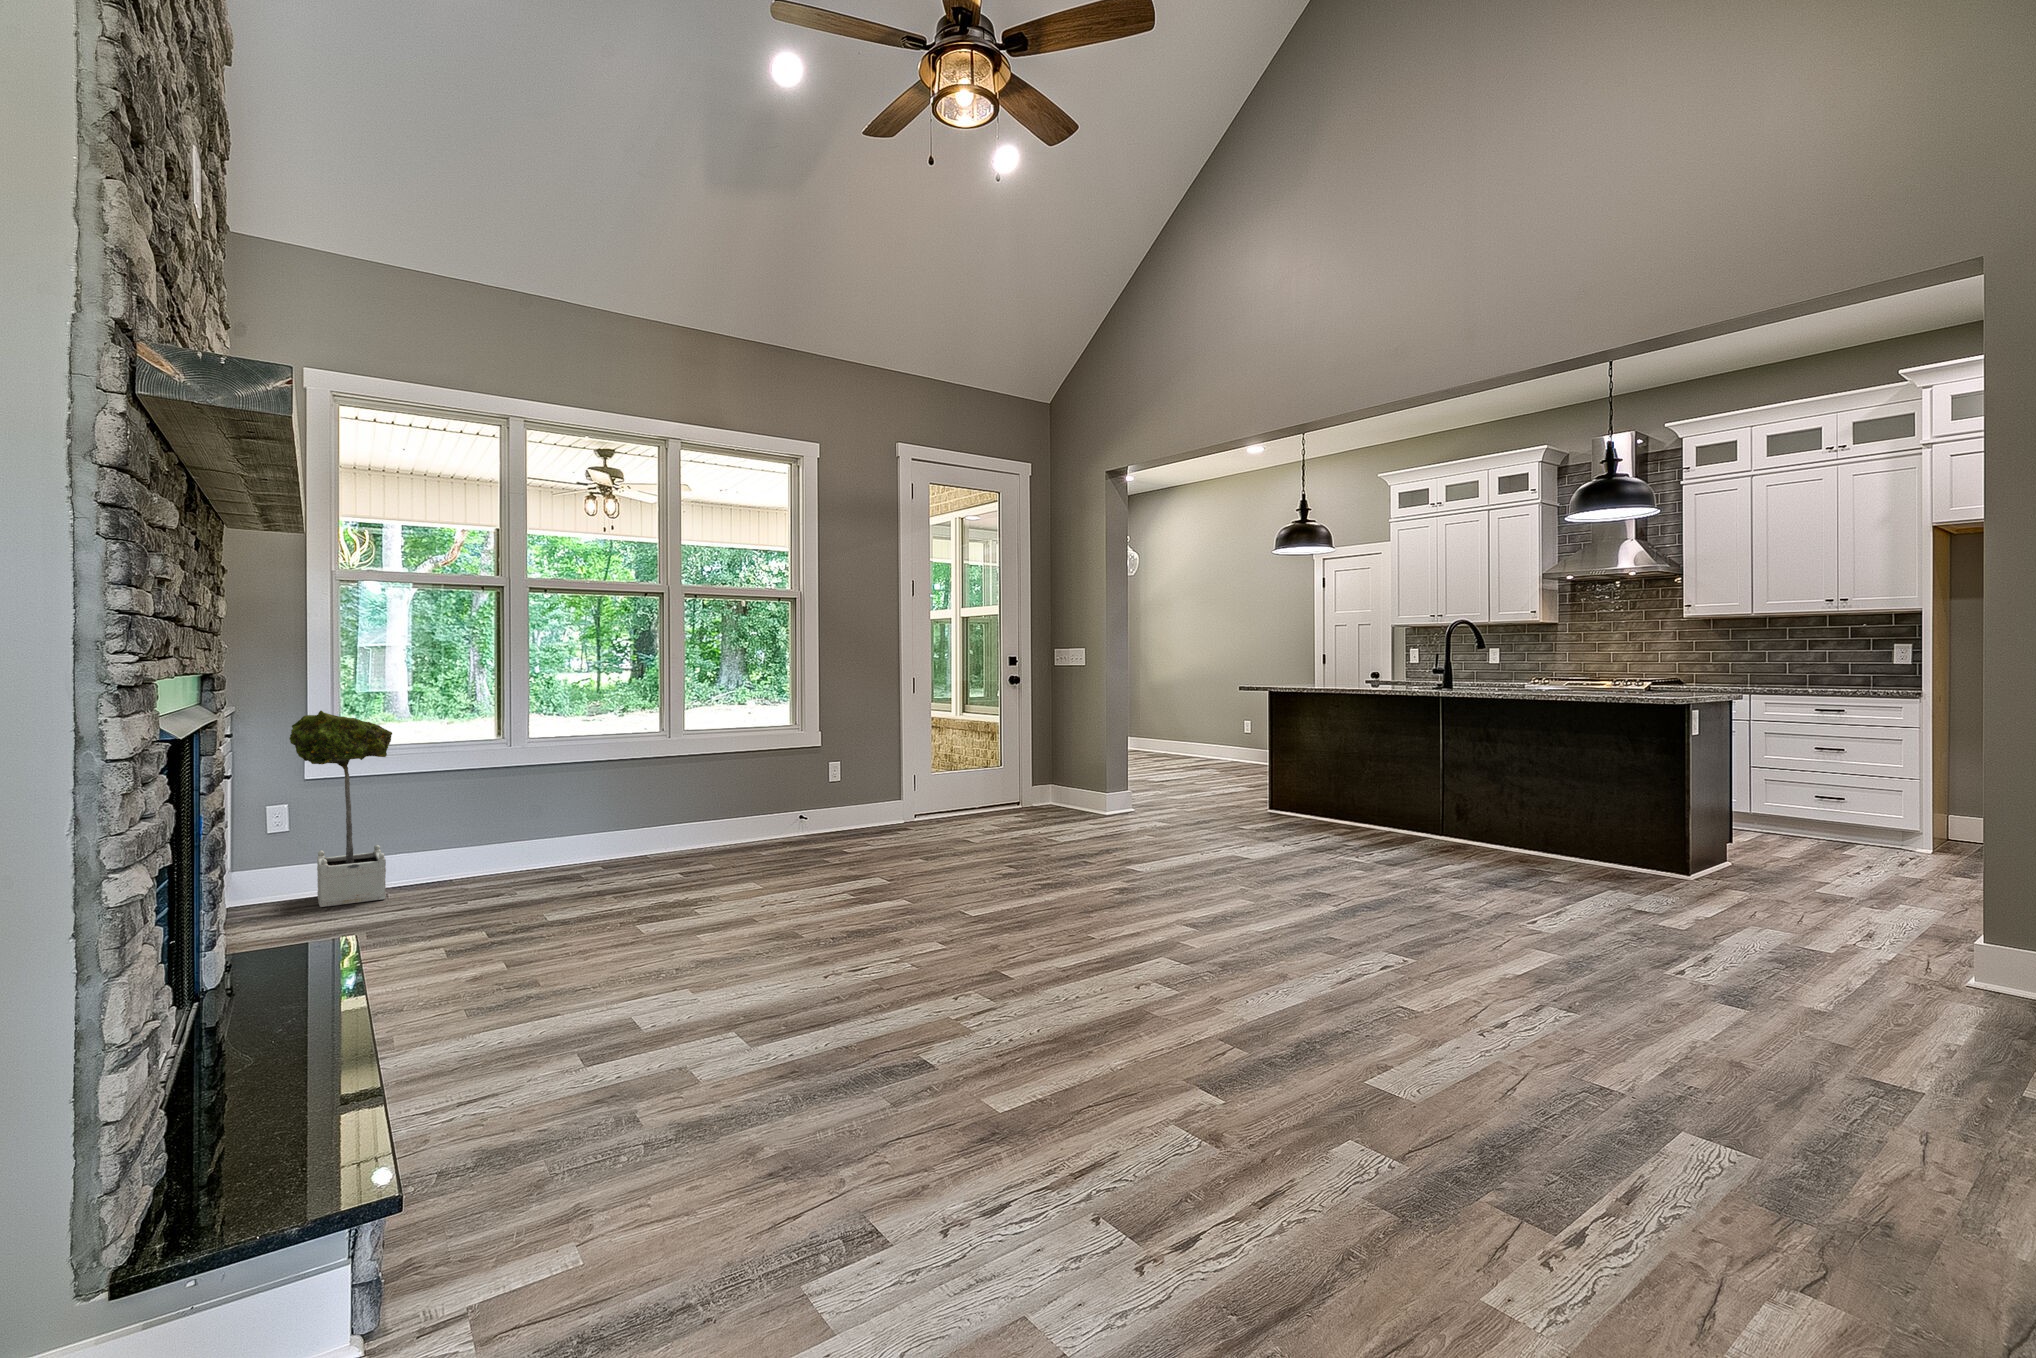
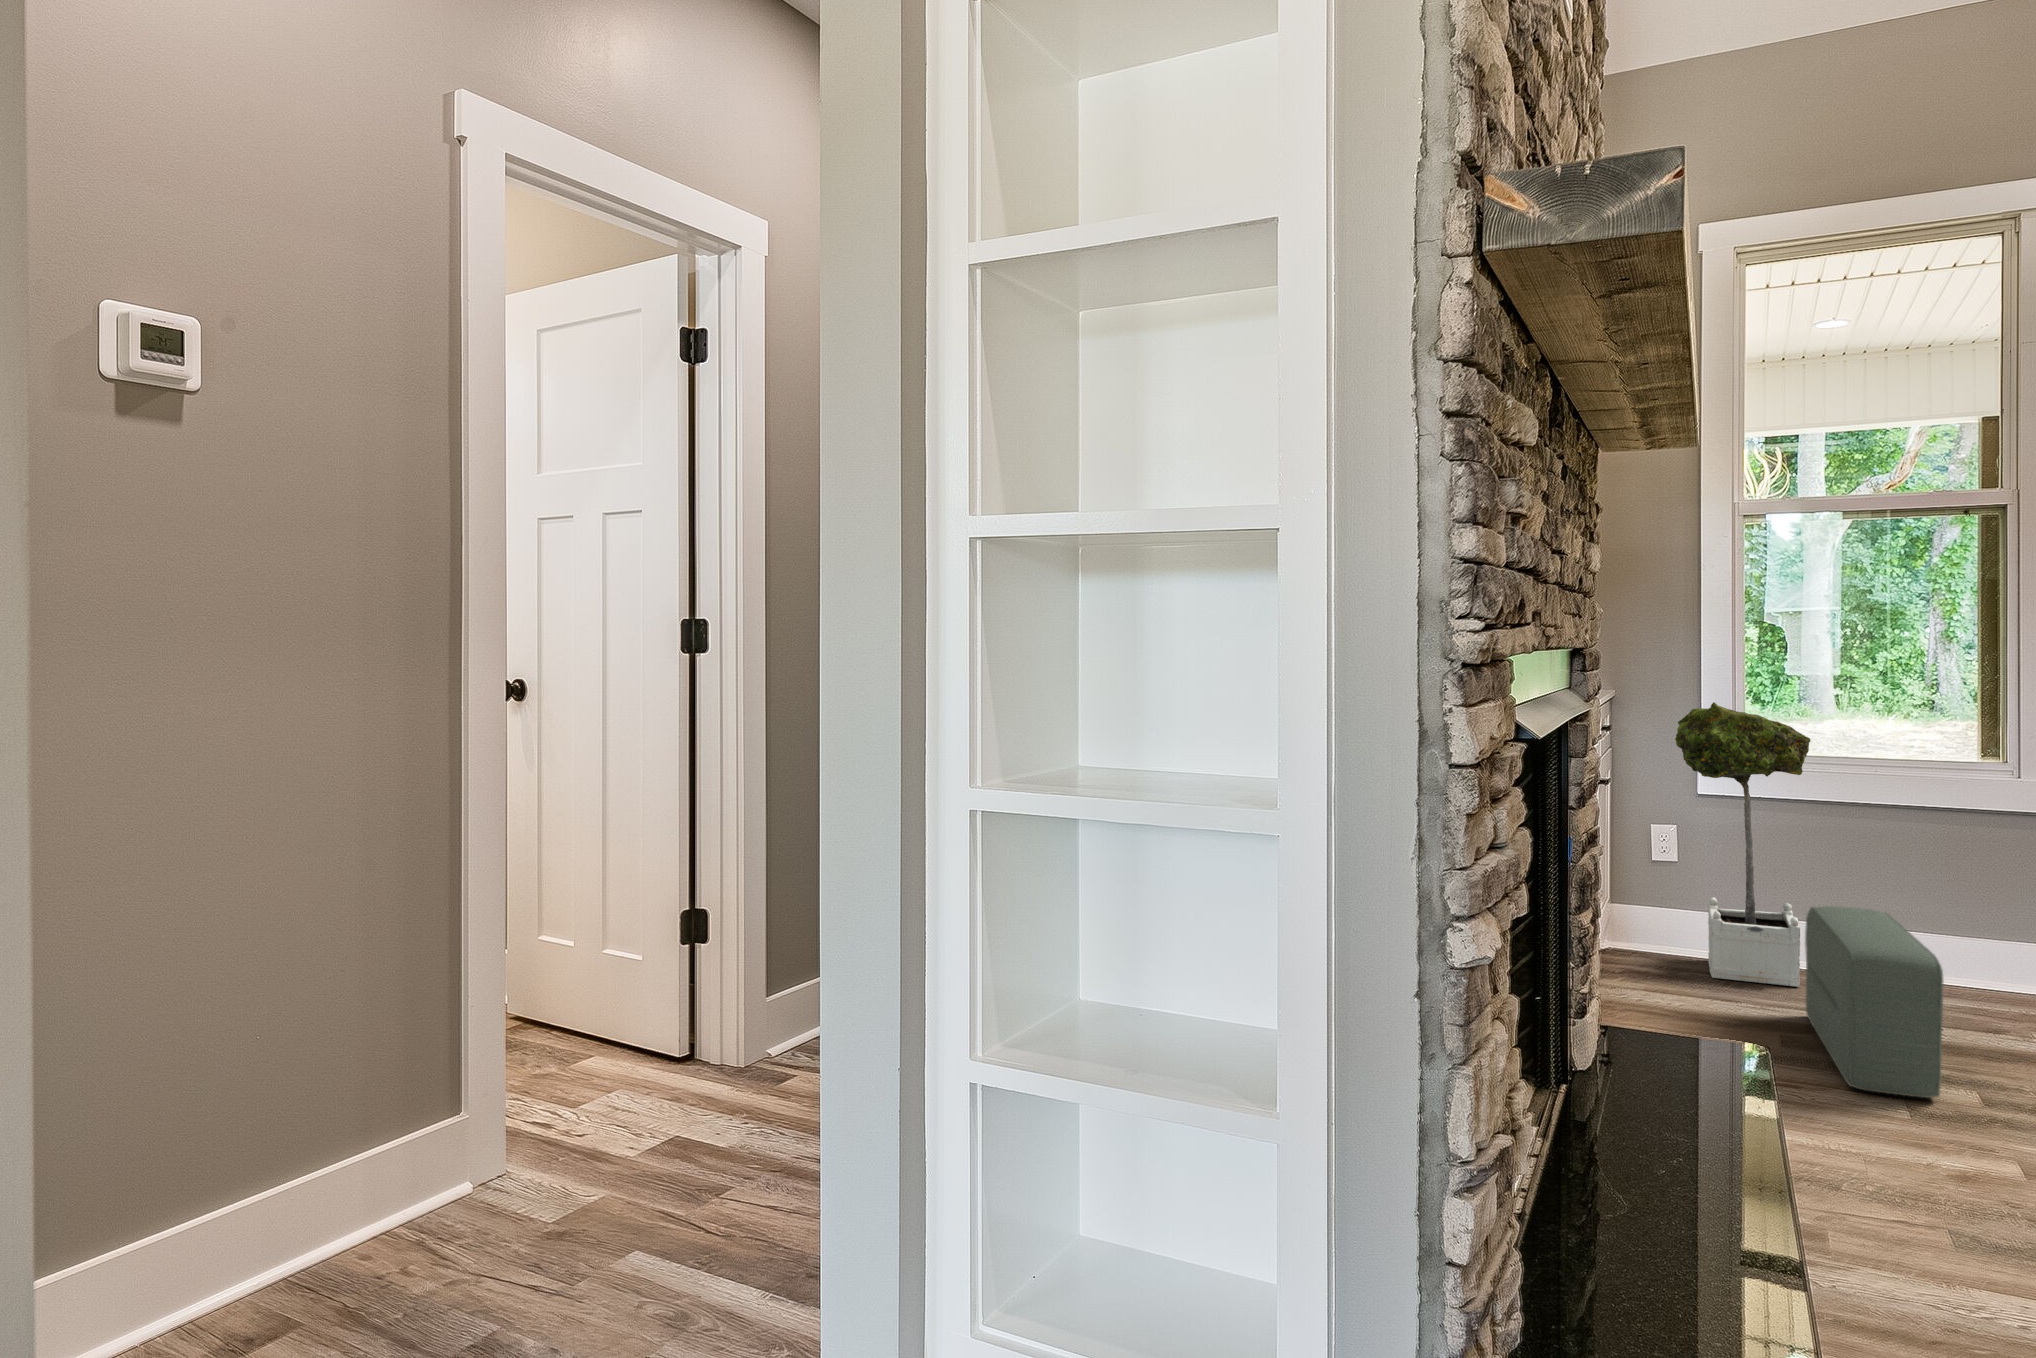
pouf: none [389,838,473,950] -> present [1805,906,1943,1098]

